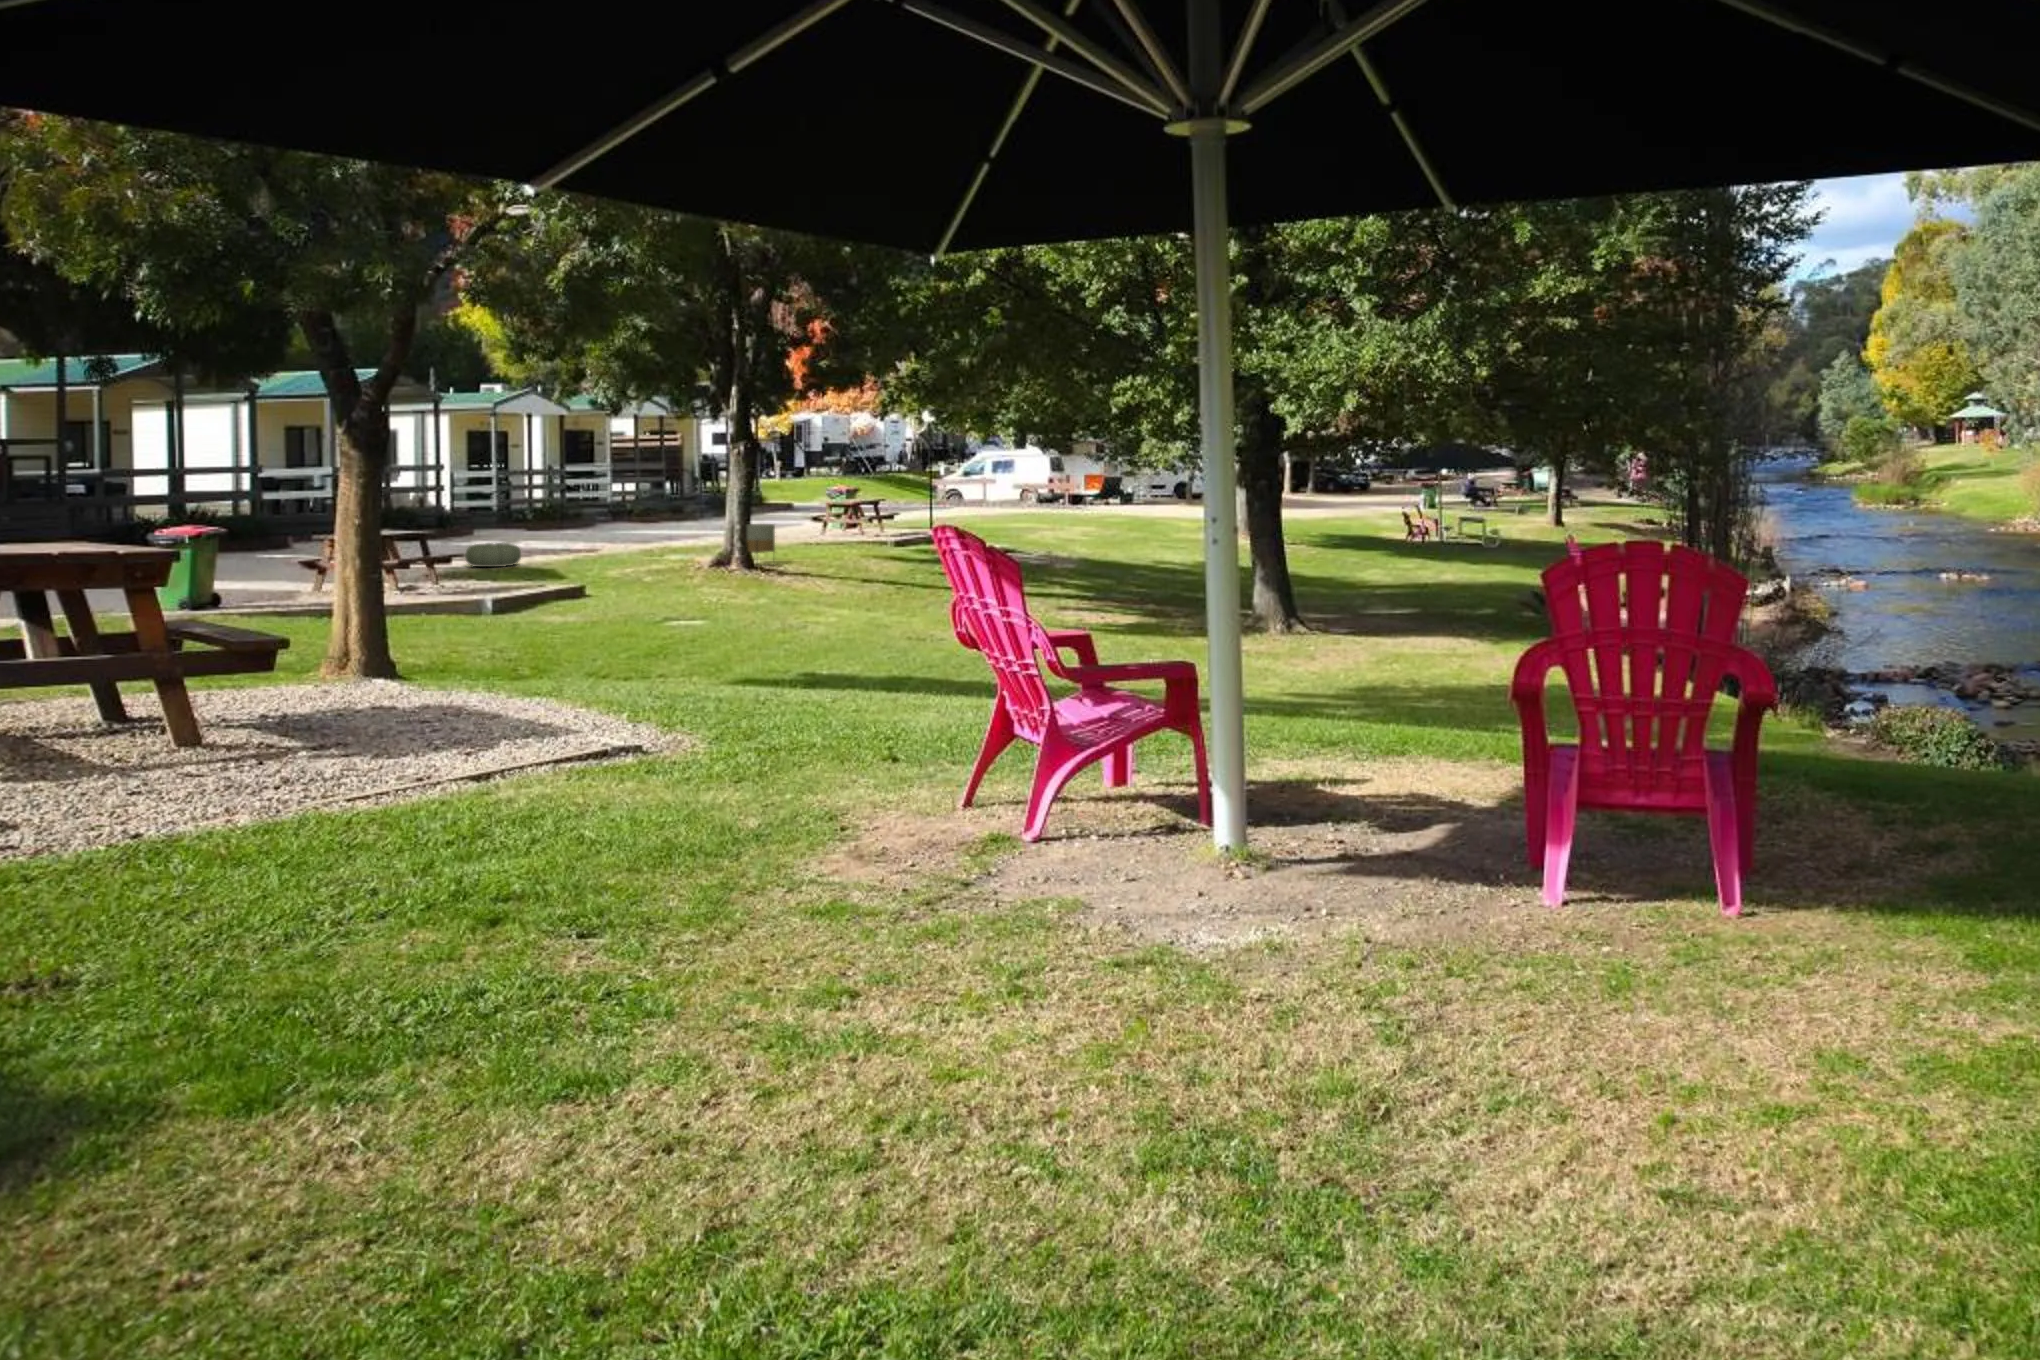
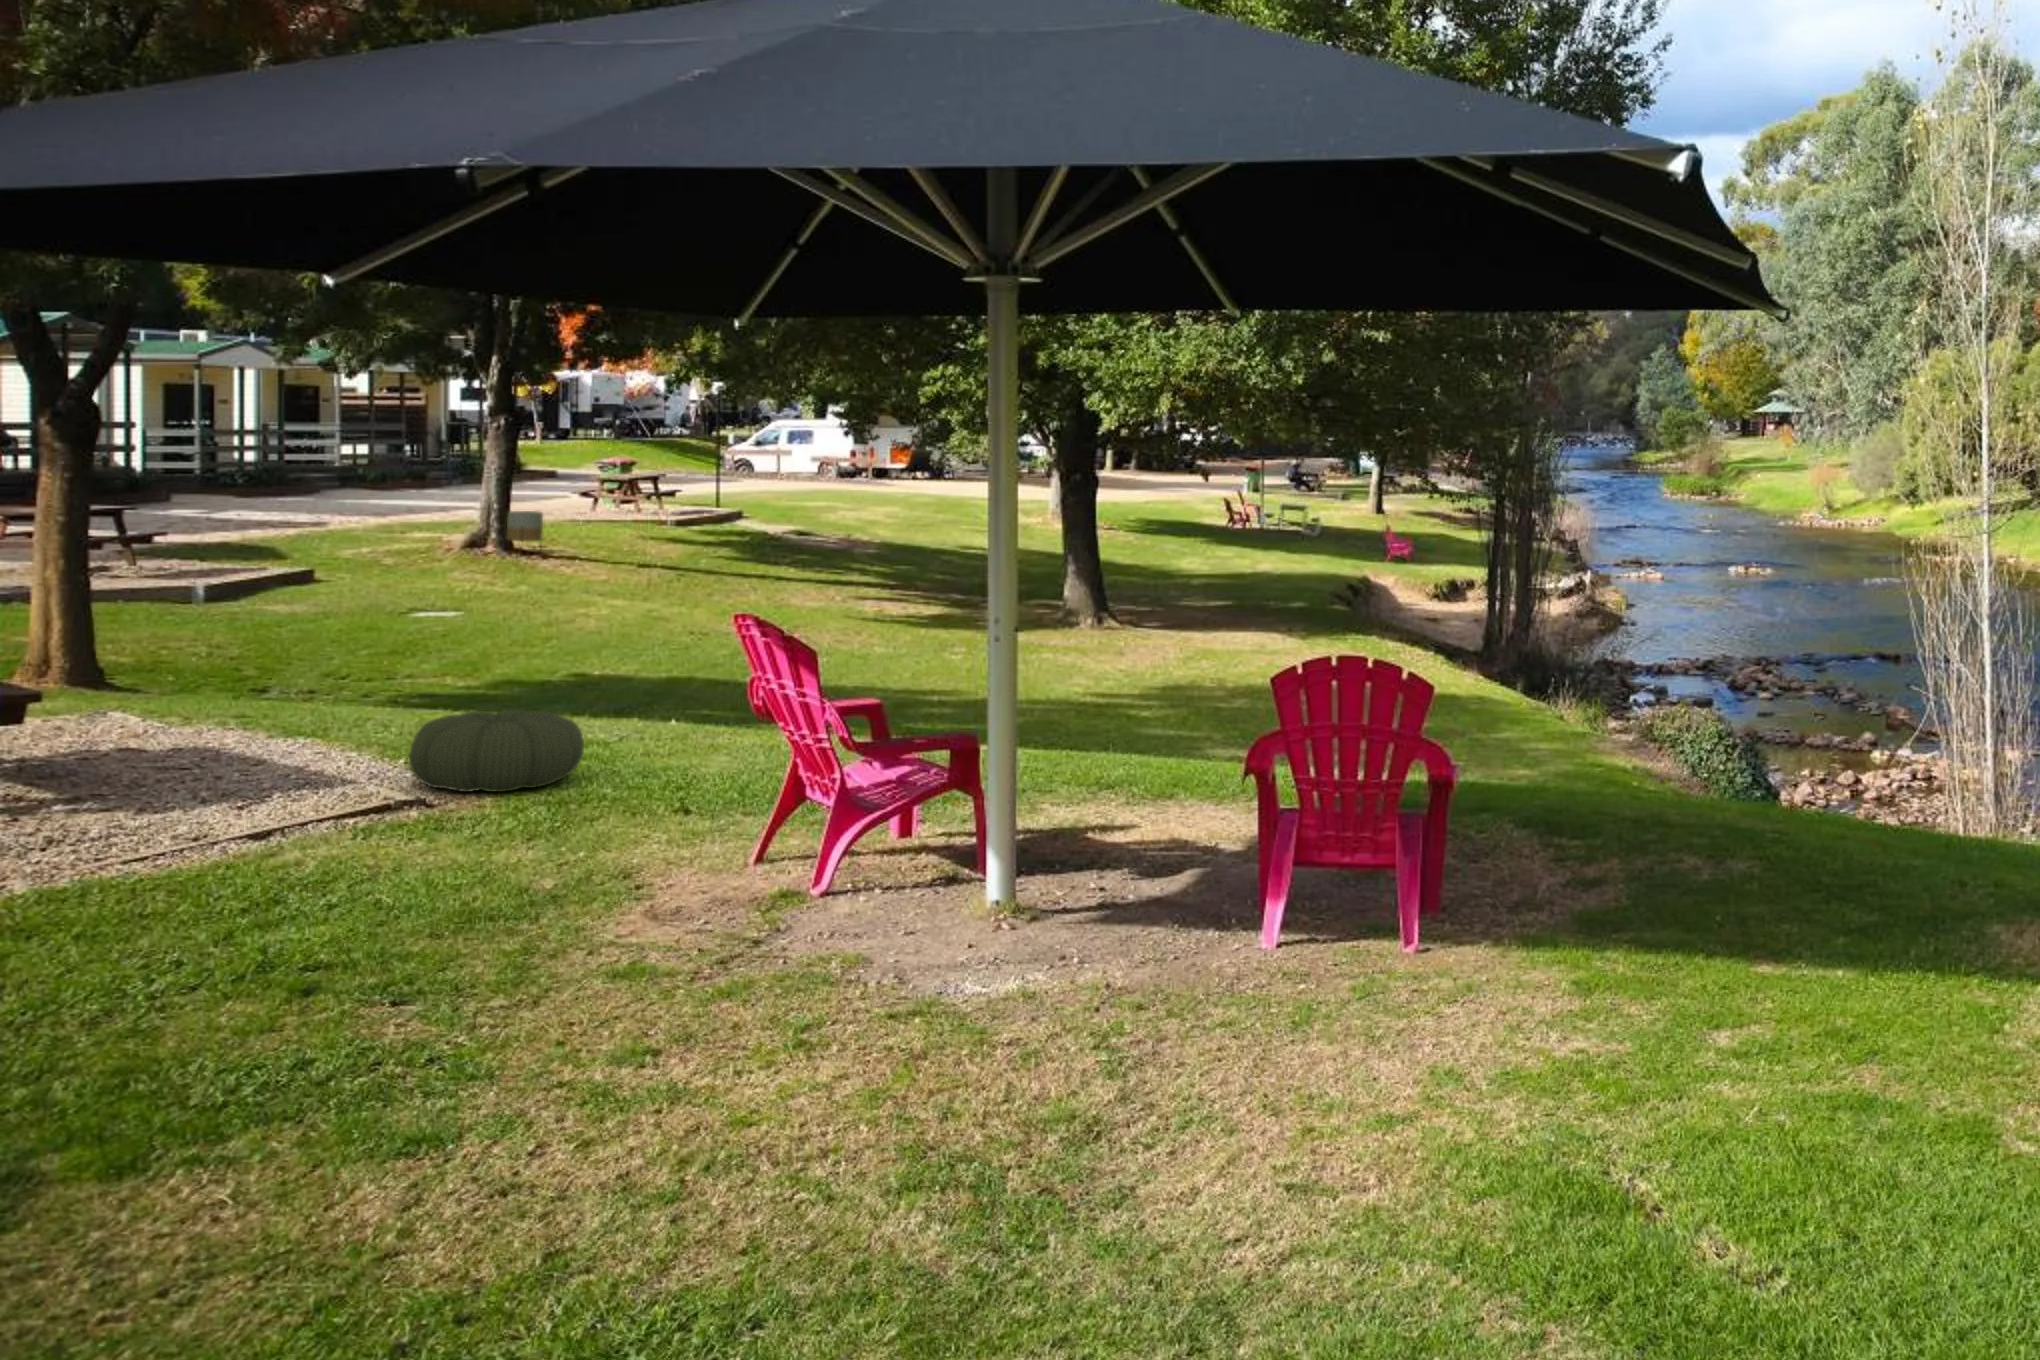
pouf: present [465,543,521,567] -> present [409,709,584,792]

